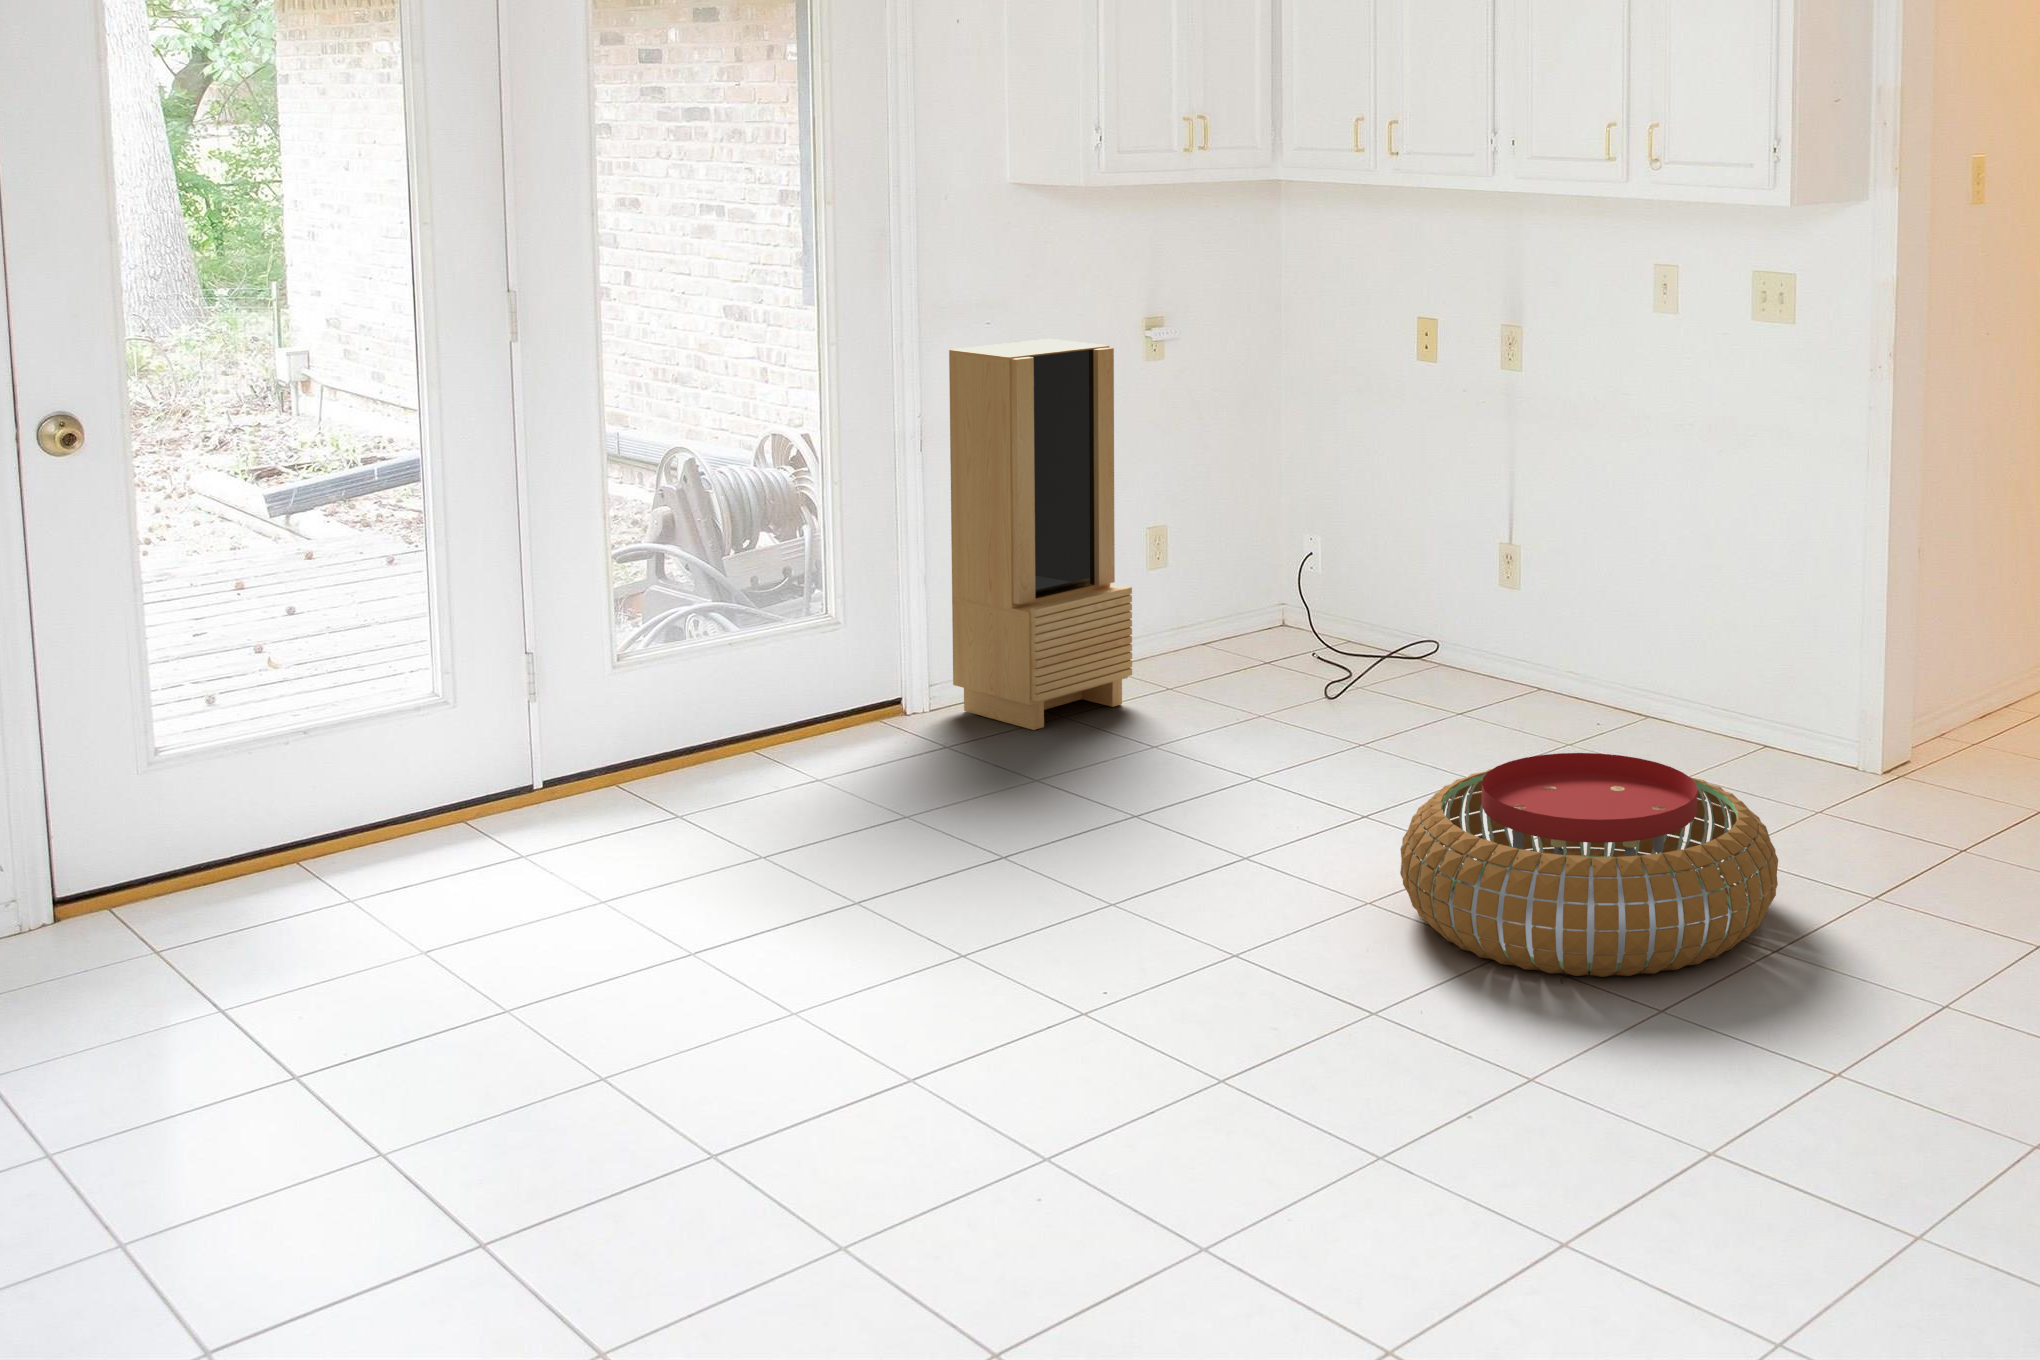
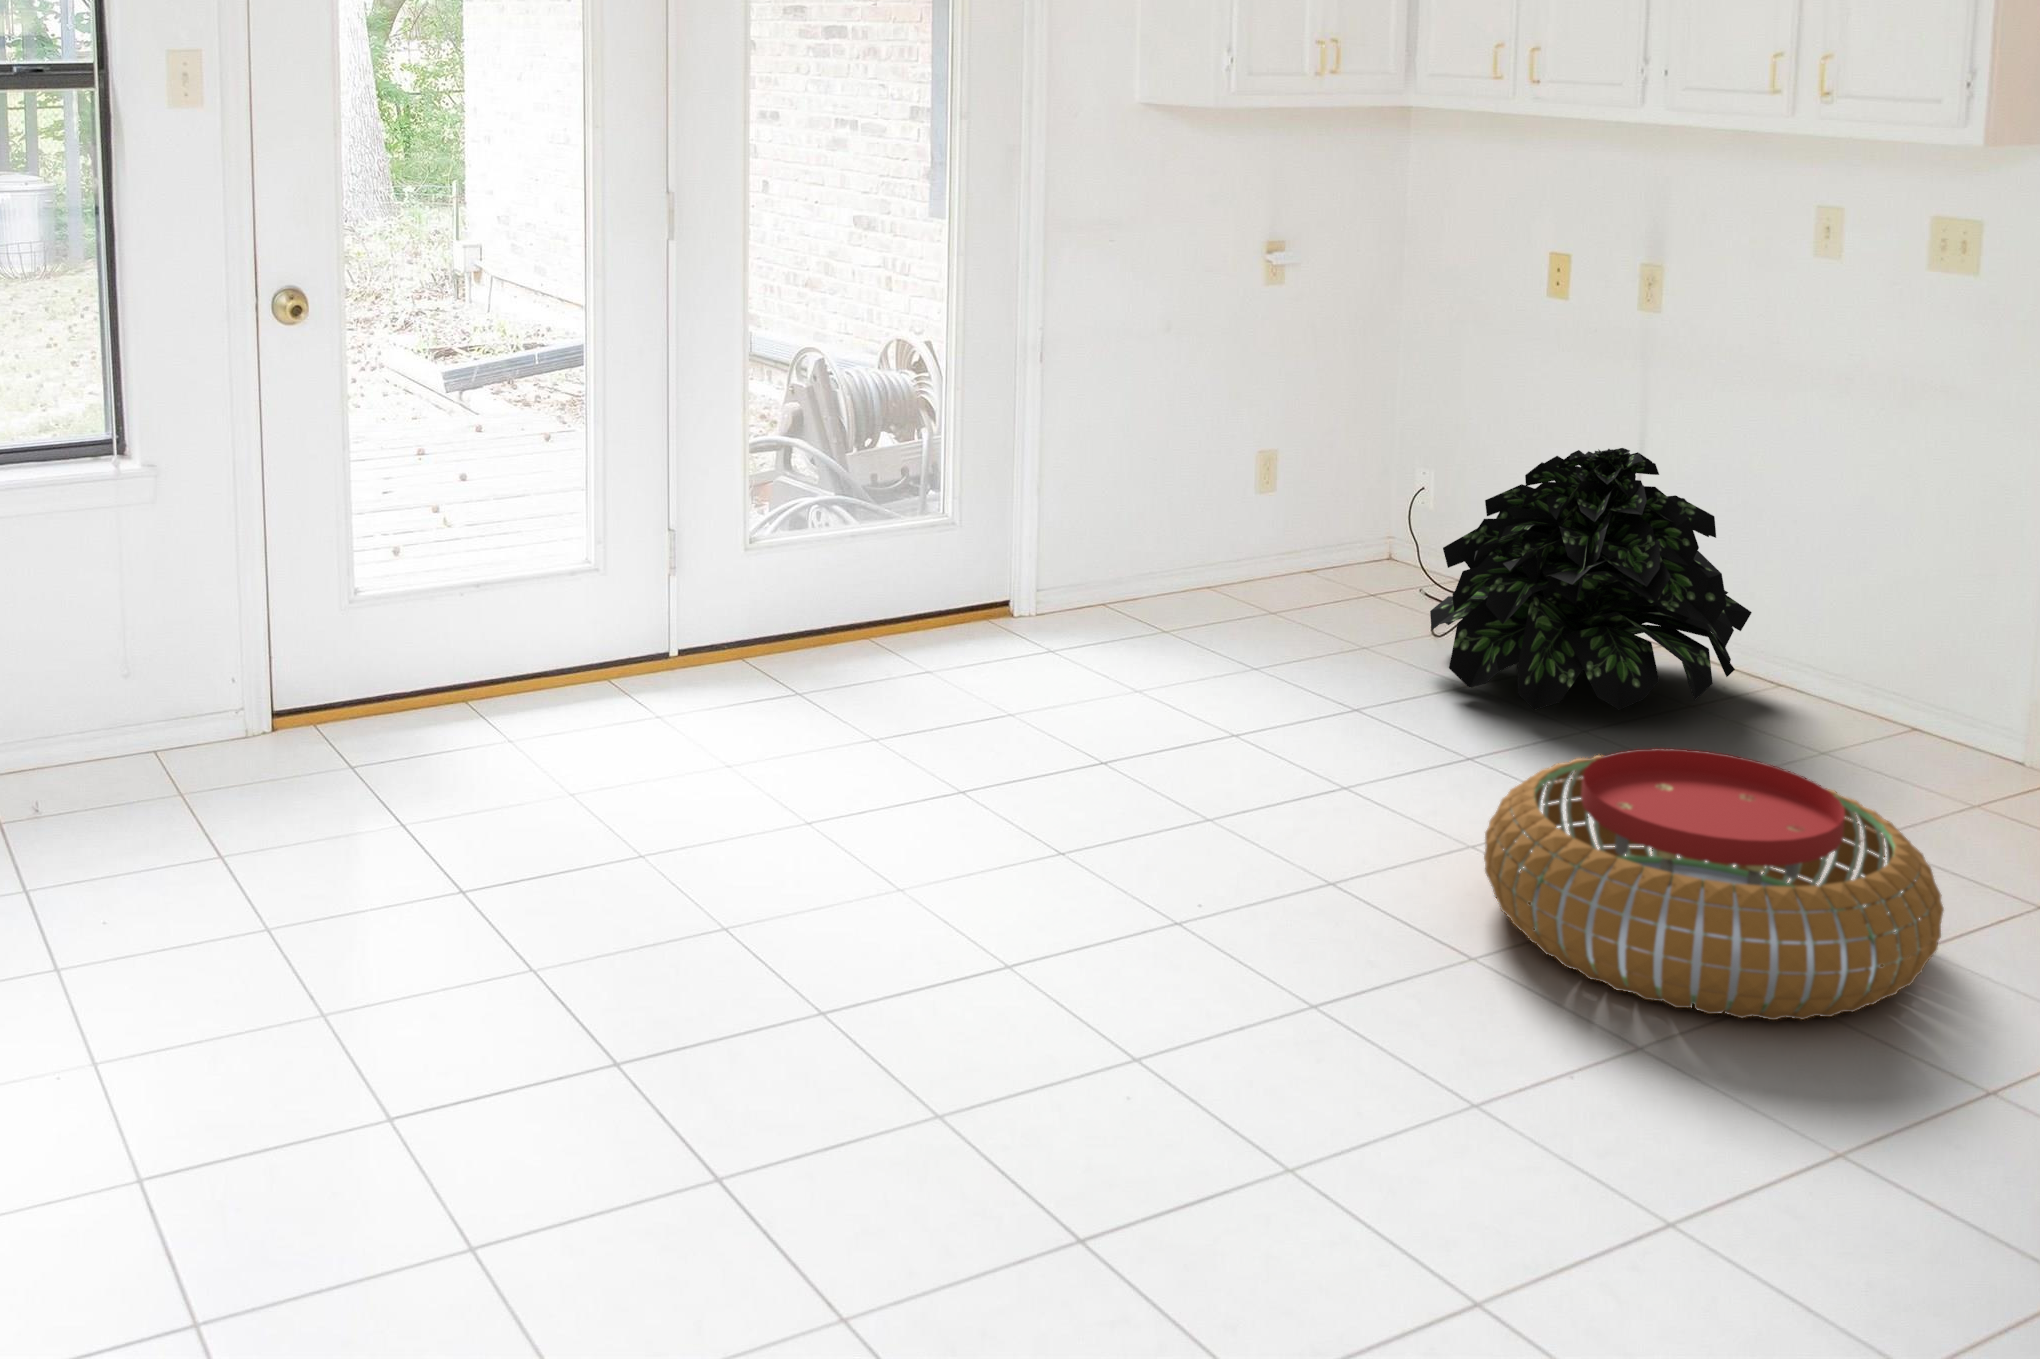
storage cabinet: present [949,339,1132,730] -> none [1059,258,1239,645]
potted plant: none [1320,496,1601,746] -> present [1430,448,1752,710]

